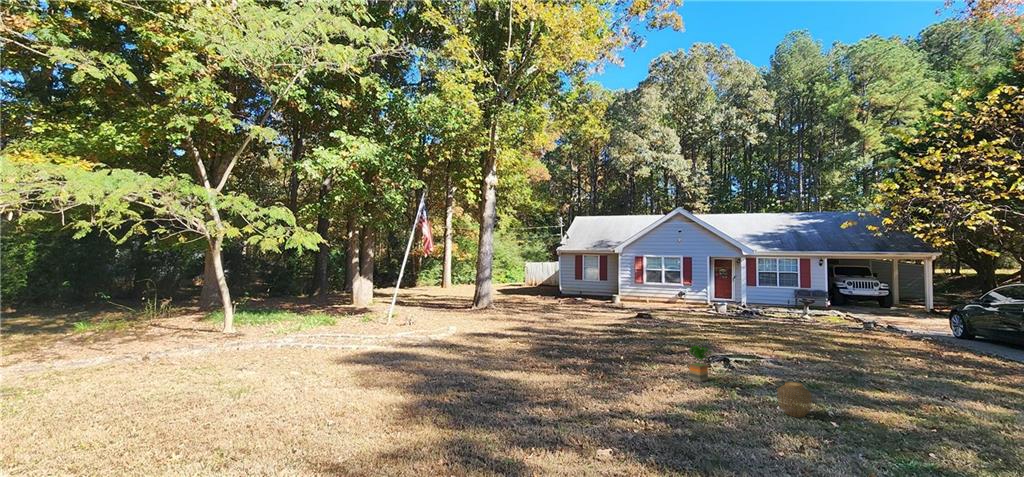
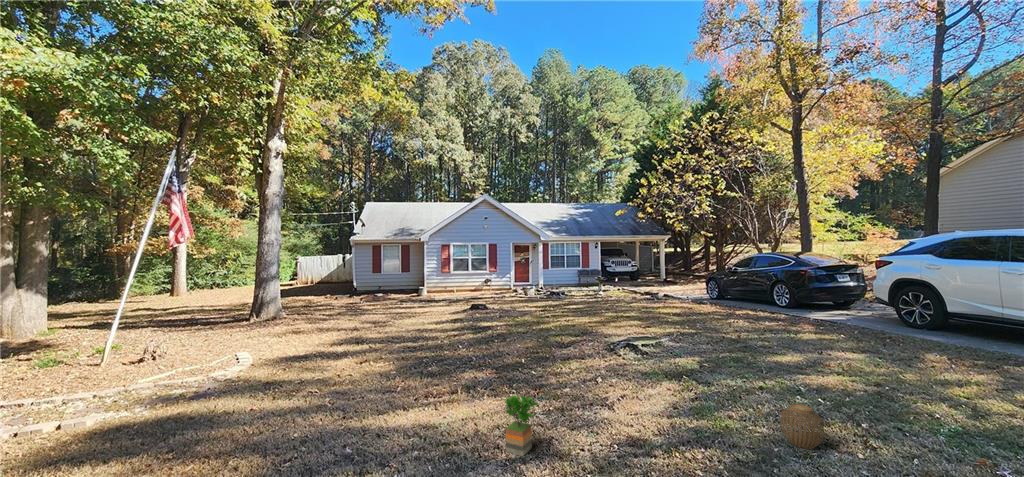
potted tree: present [689,346,711,382] -> present [505,396,537,456]

